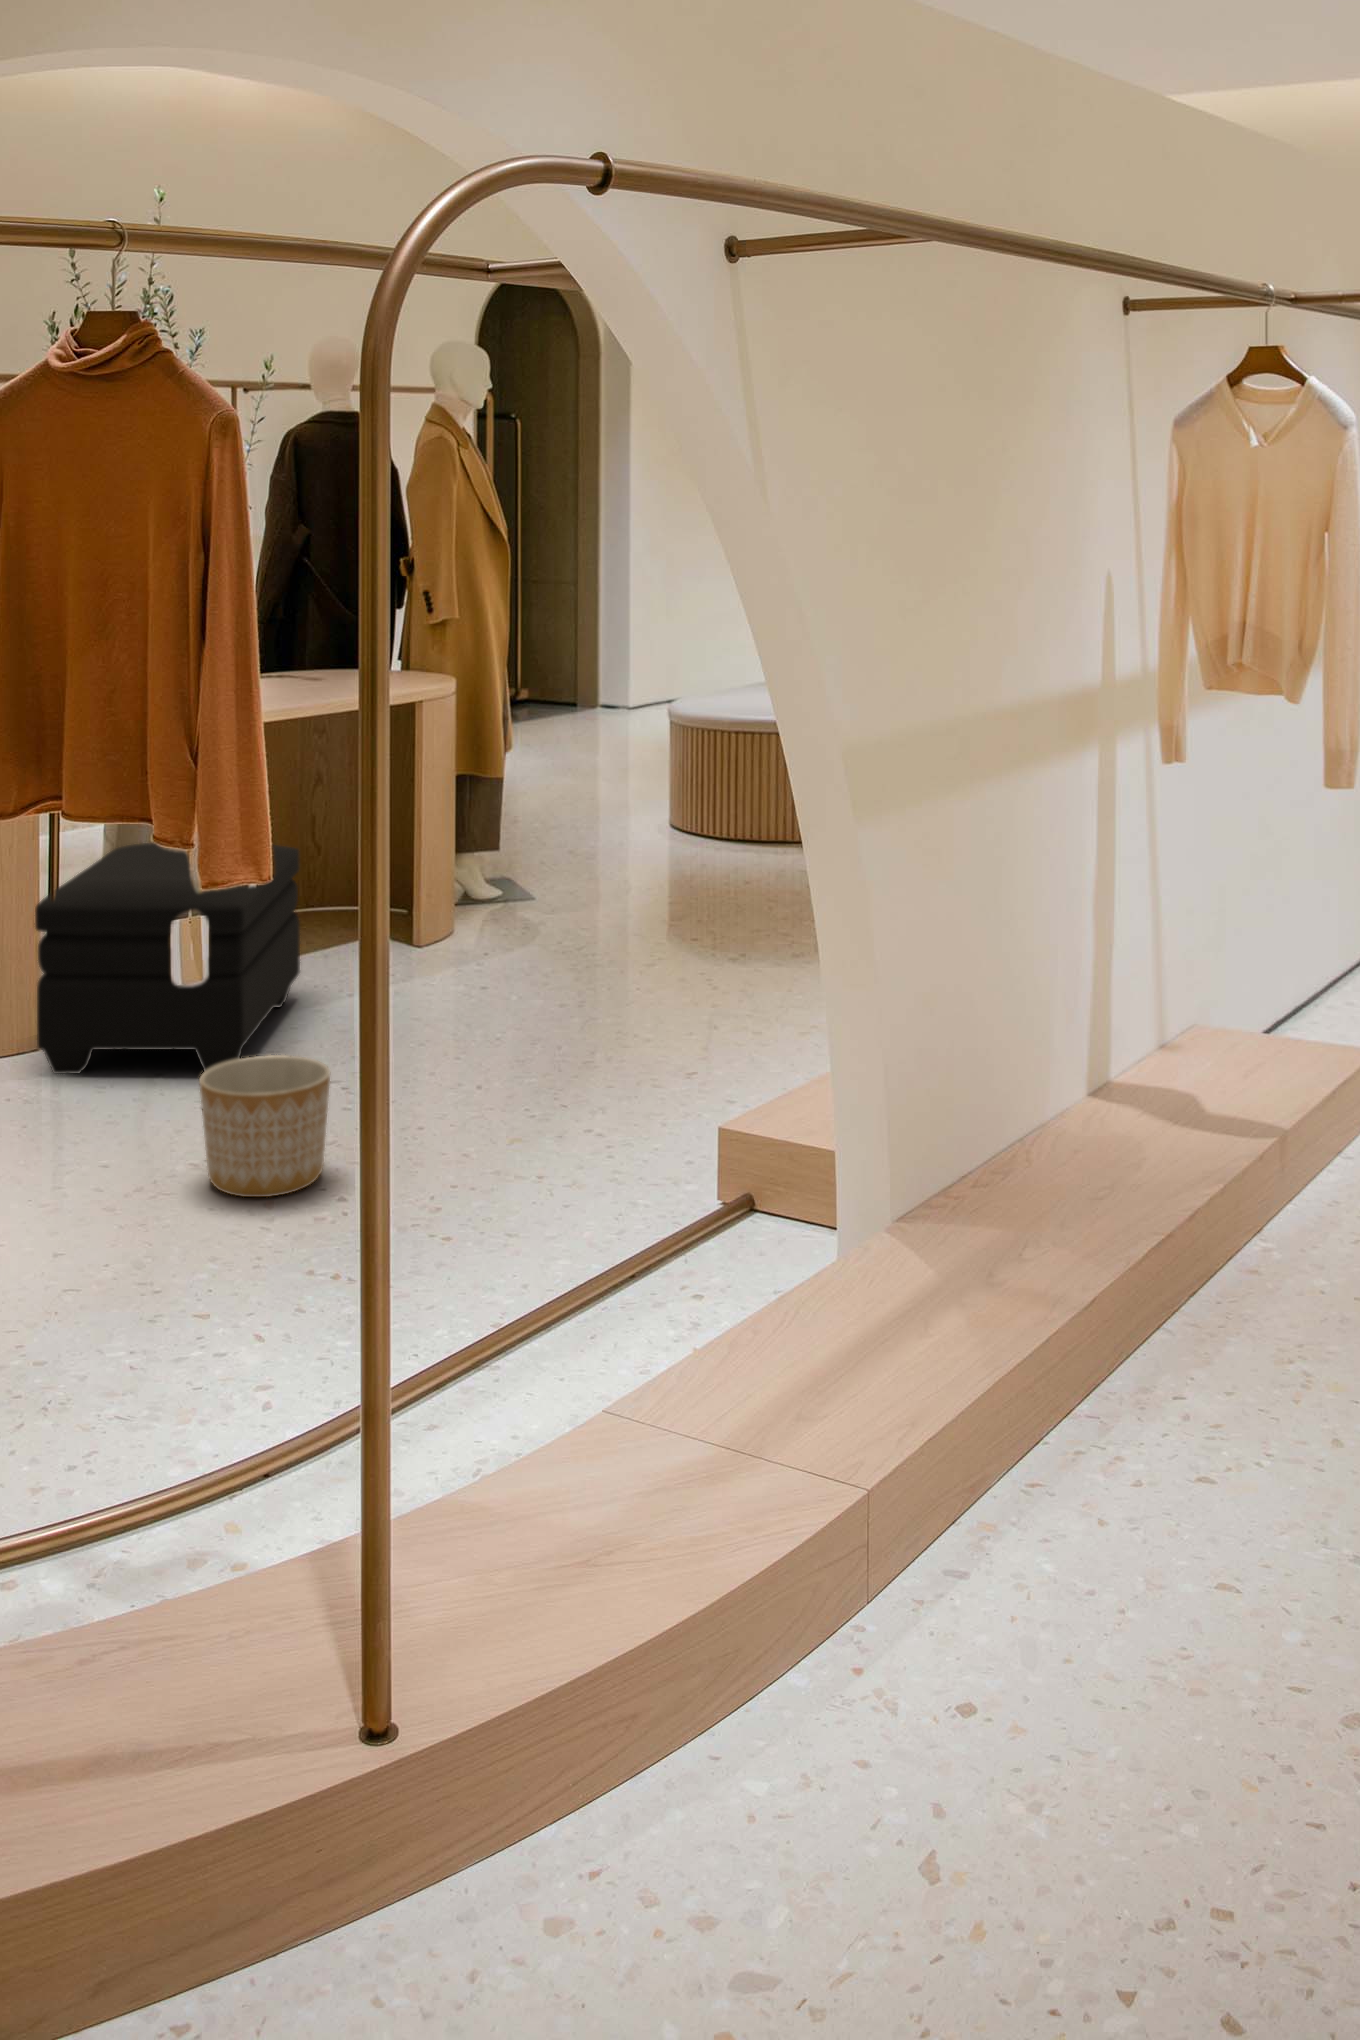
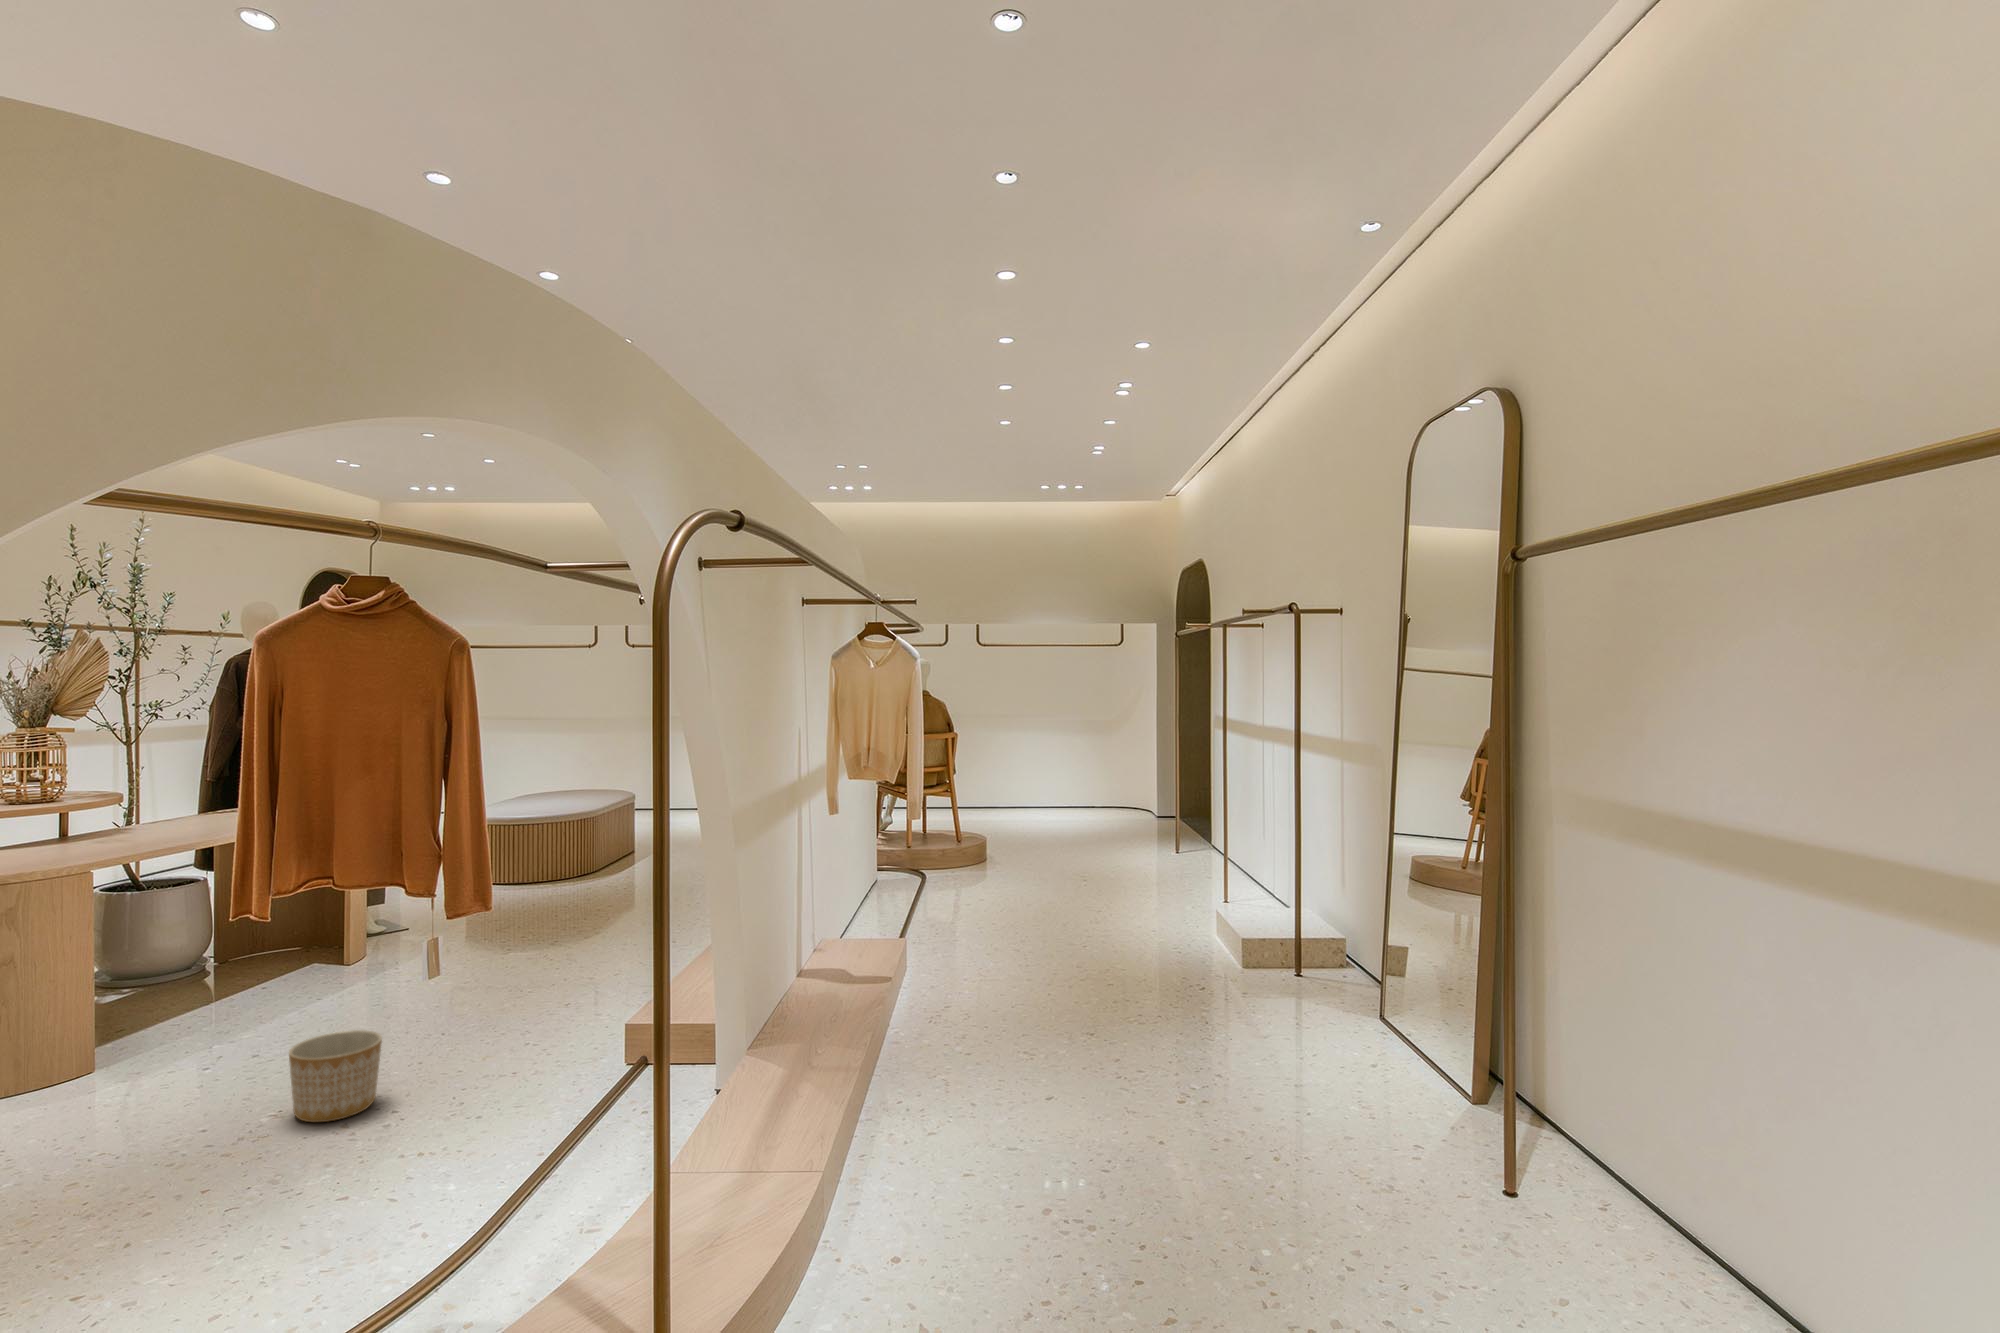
ottoman: present [35,842,300,1074] -> none [107,911,287,1078]

